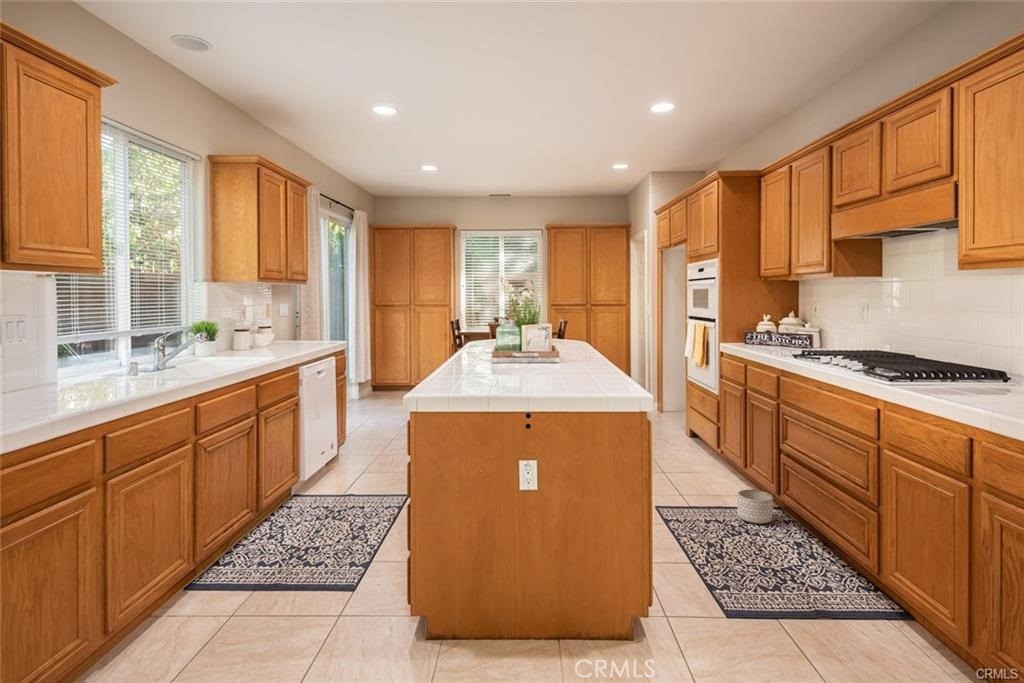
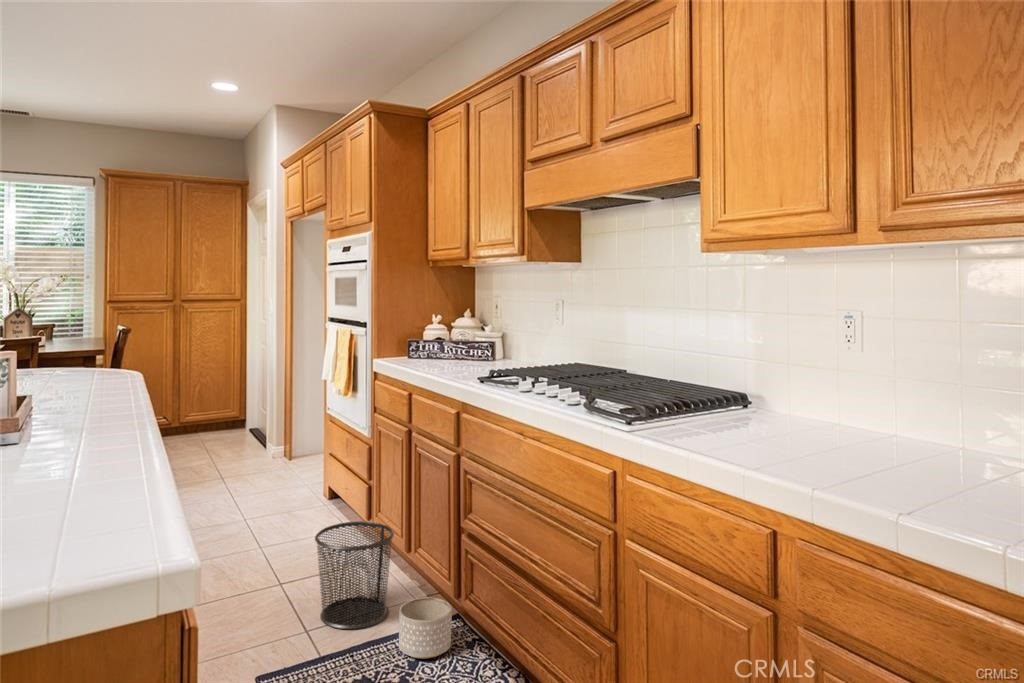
waste bin: none [685,442,735,503] -> present [315,521,394,629]

